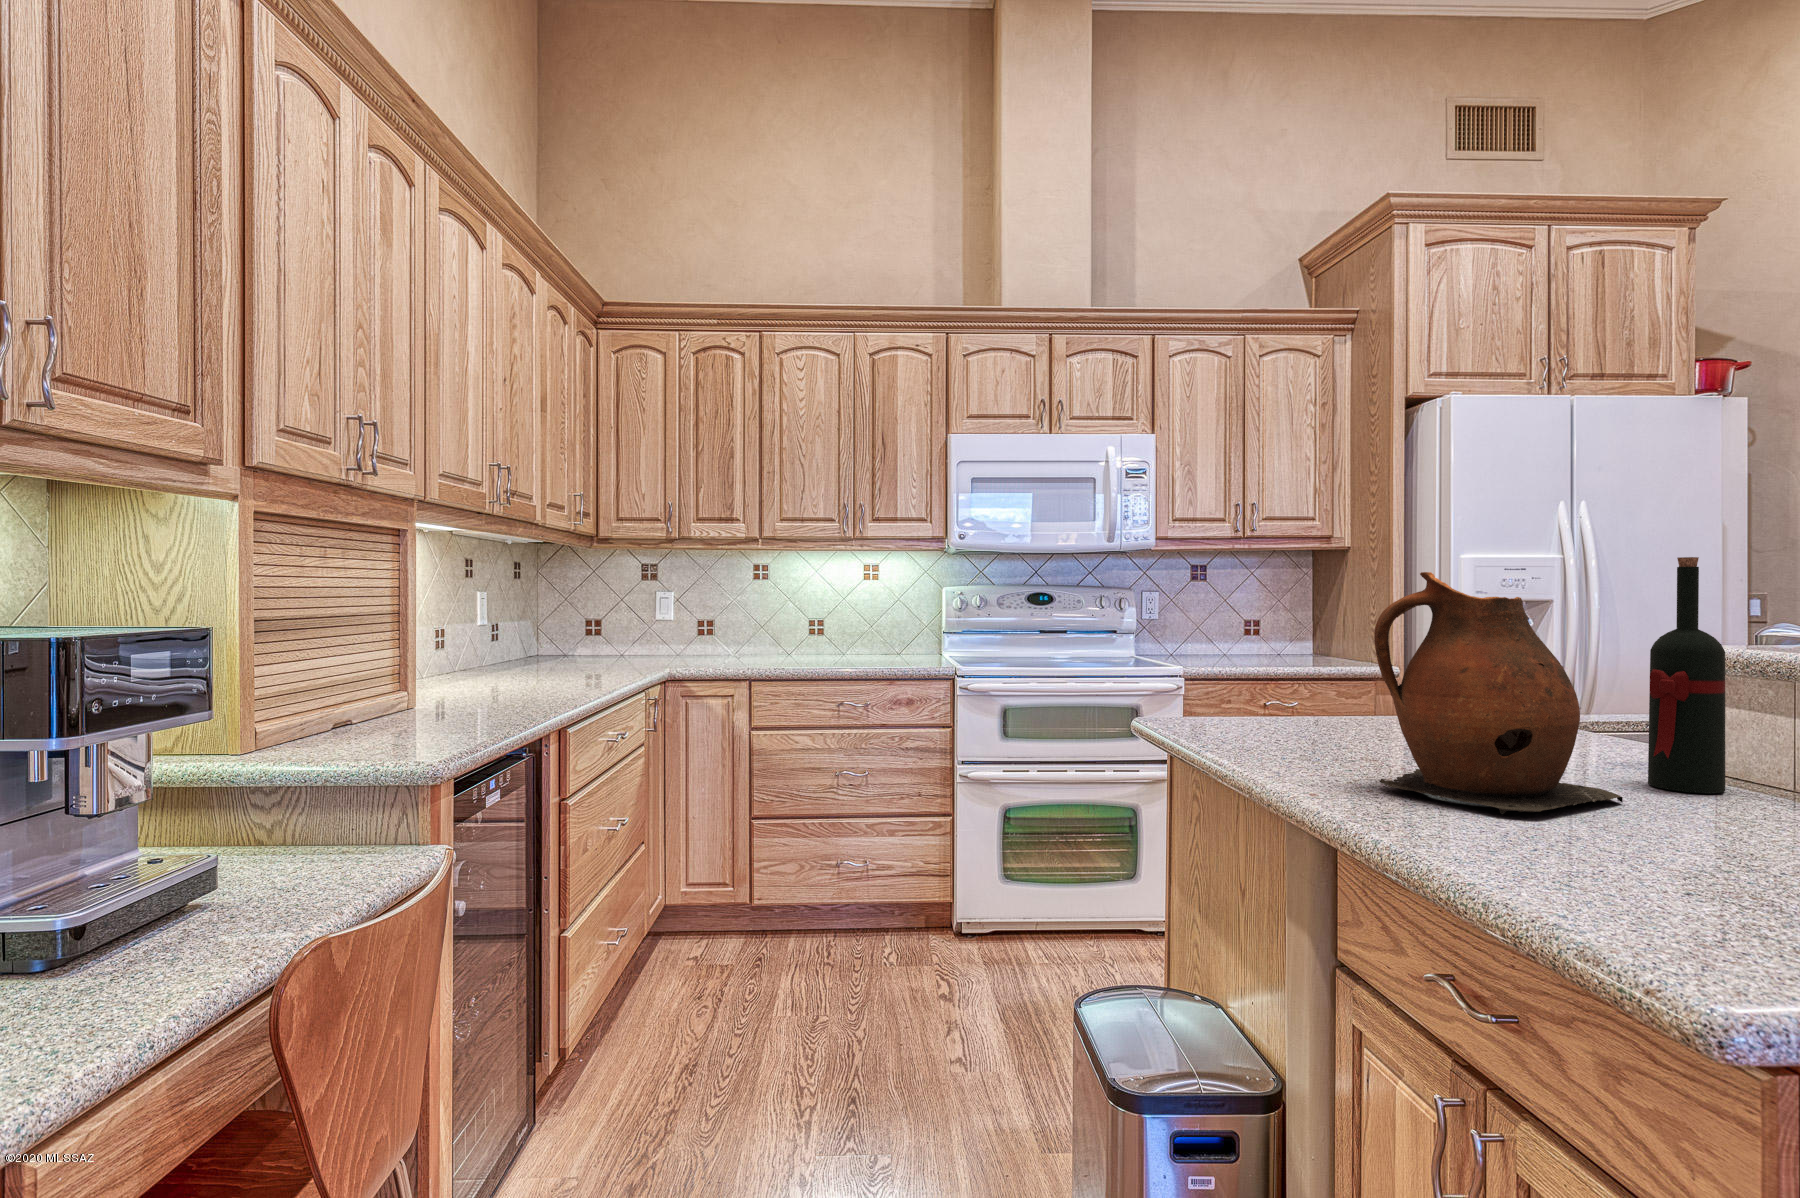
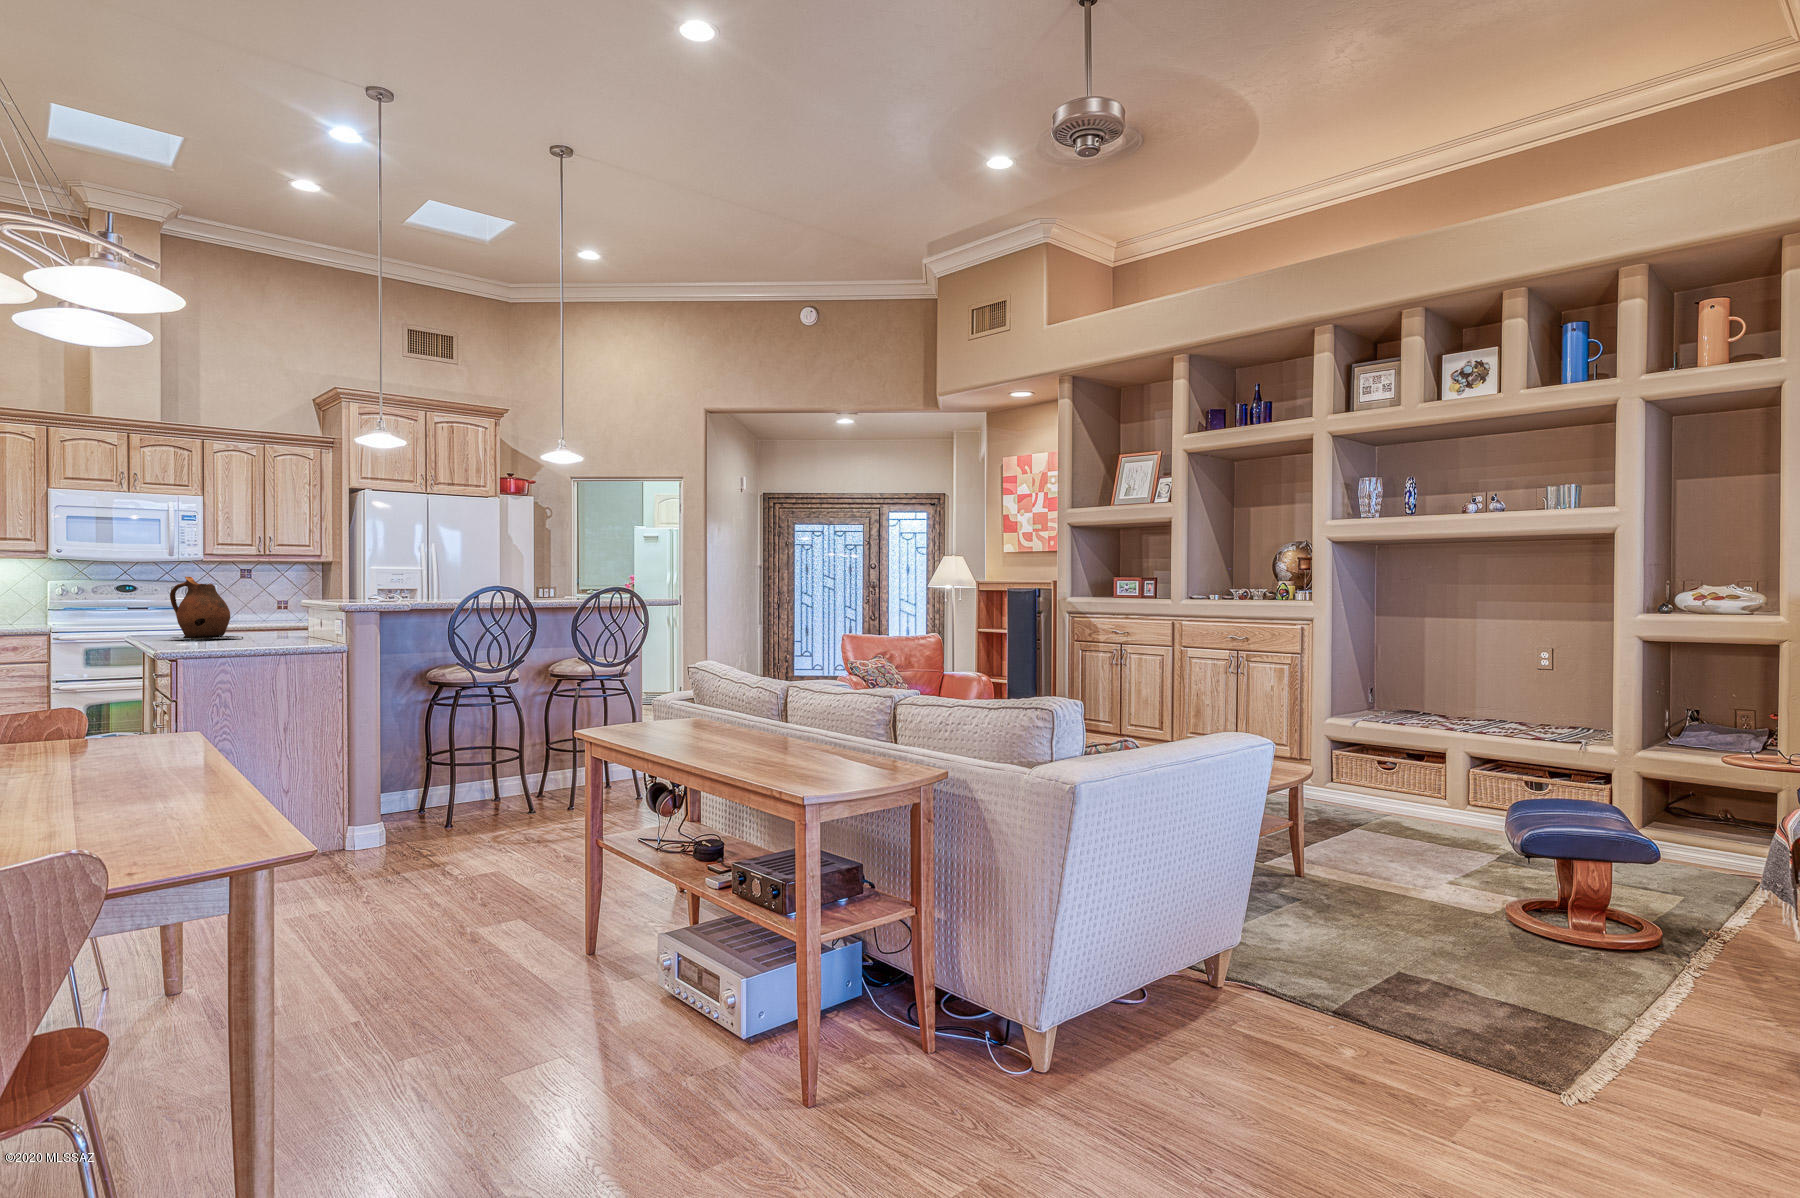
wine bottle: present [1648,557,1725,793] -> none [264,573,289,637]

